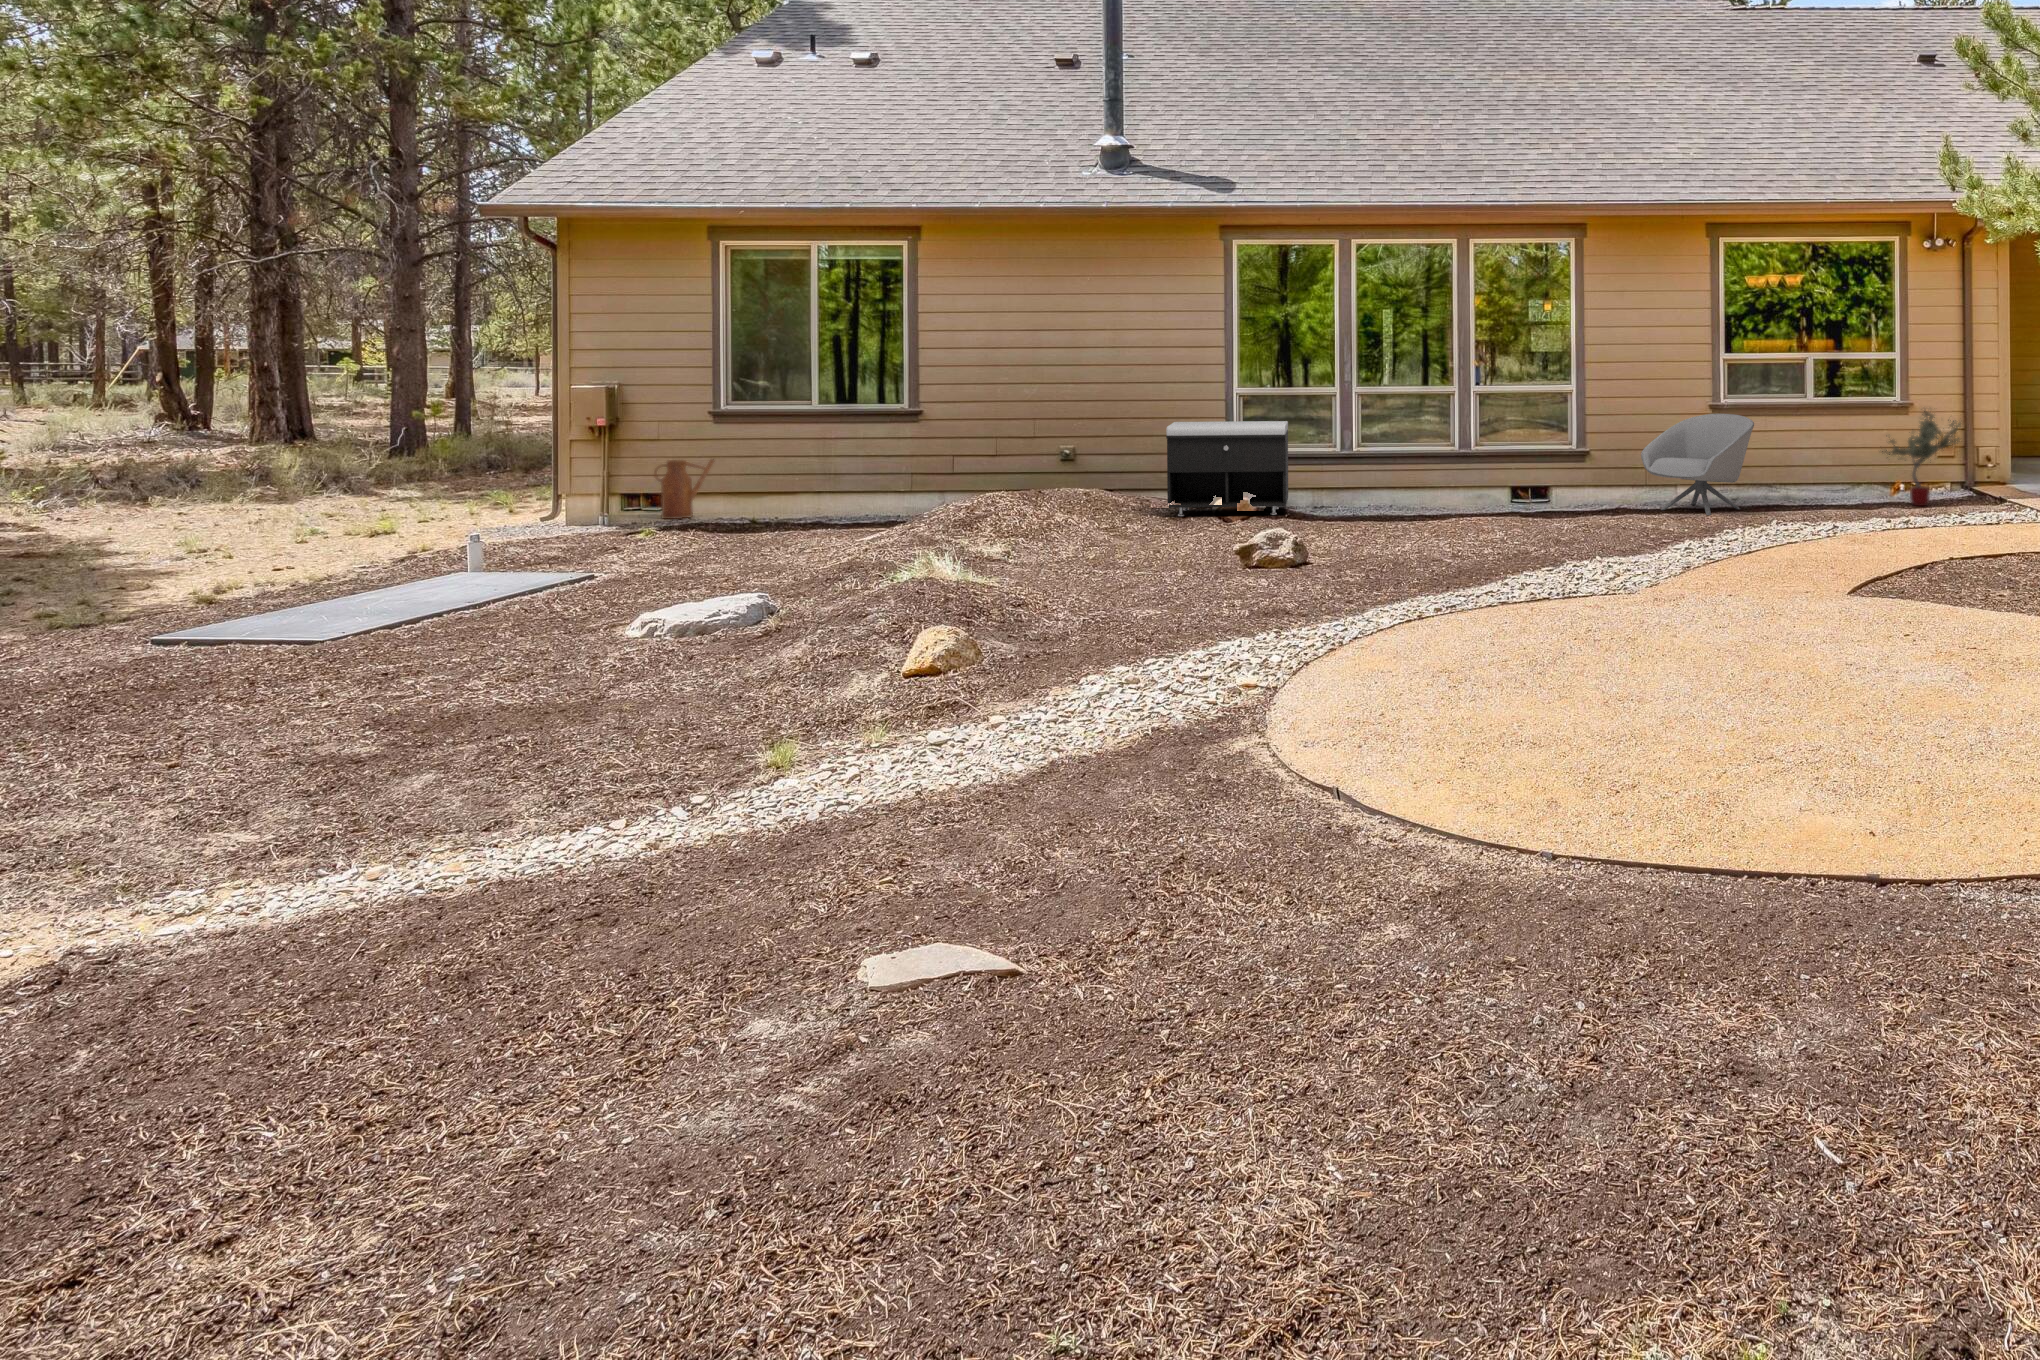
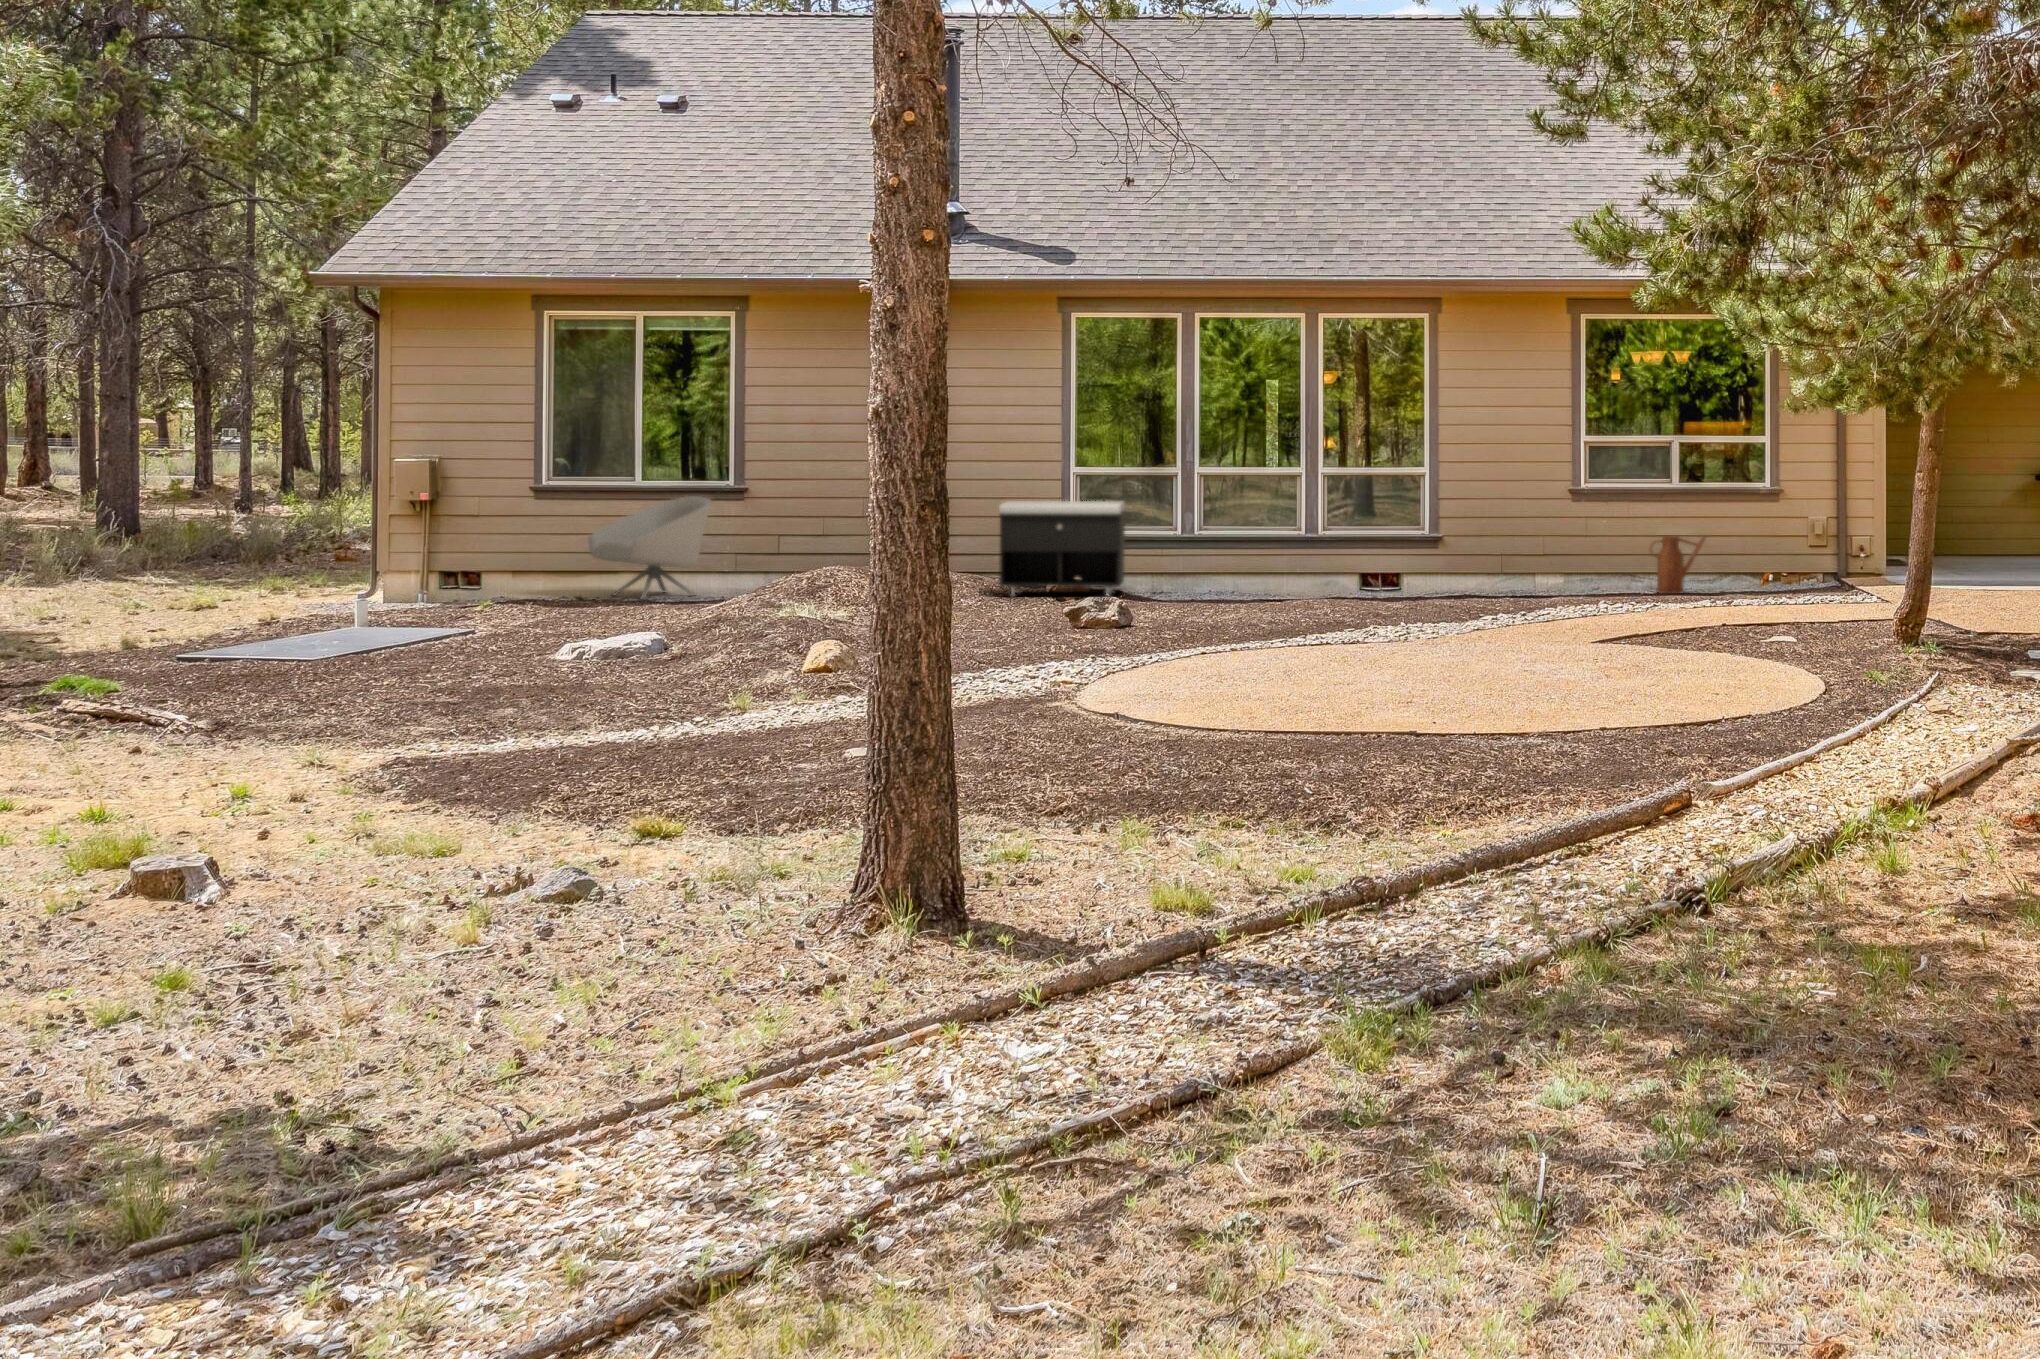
potted tree: present [1880,411,1961,506] -> none [1739,491,1826,596]
armchair: present [1641,414,1754,515] -> present [589,496,712,599]
watering can: present [654,460,714,519] -> present [1650,536,1705,594]

